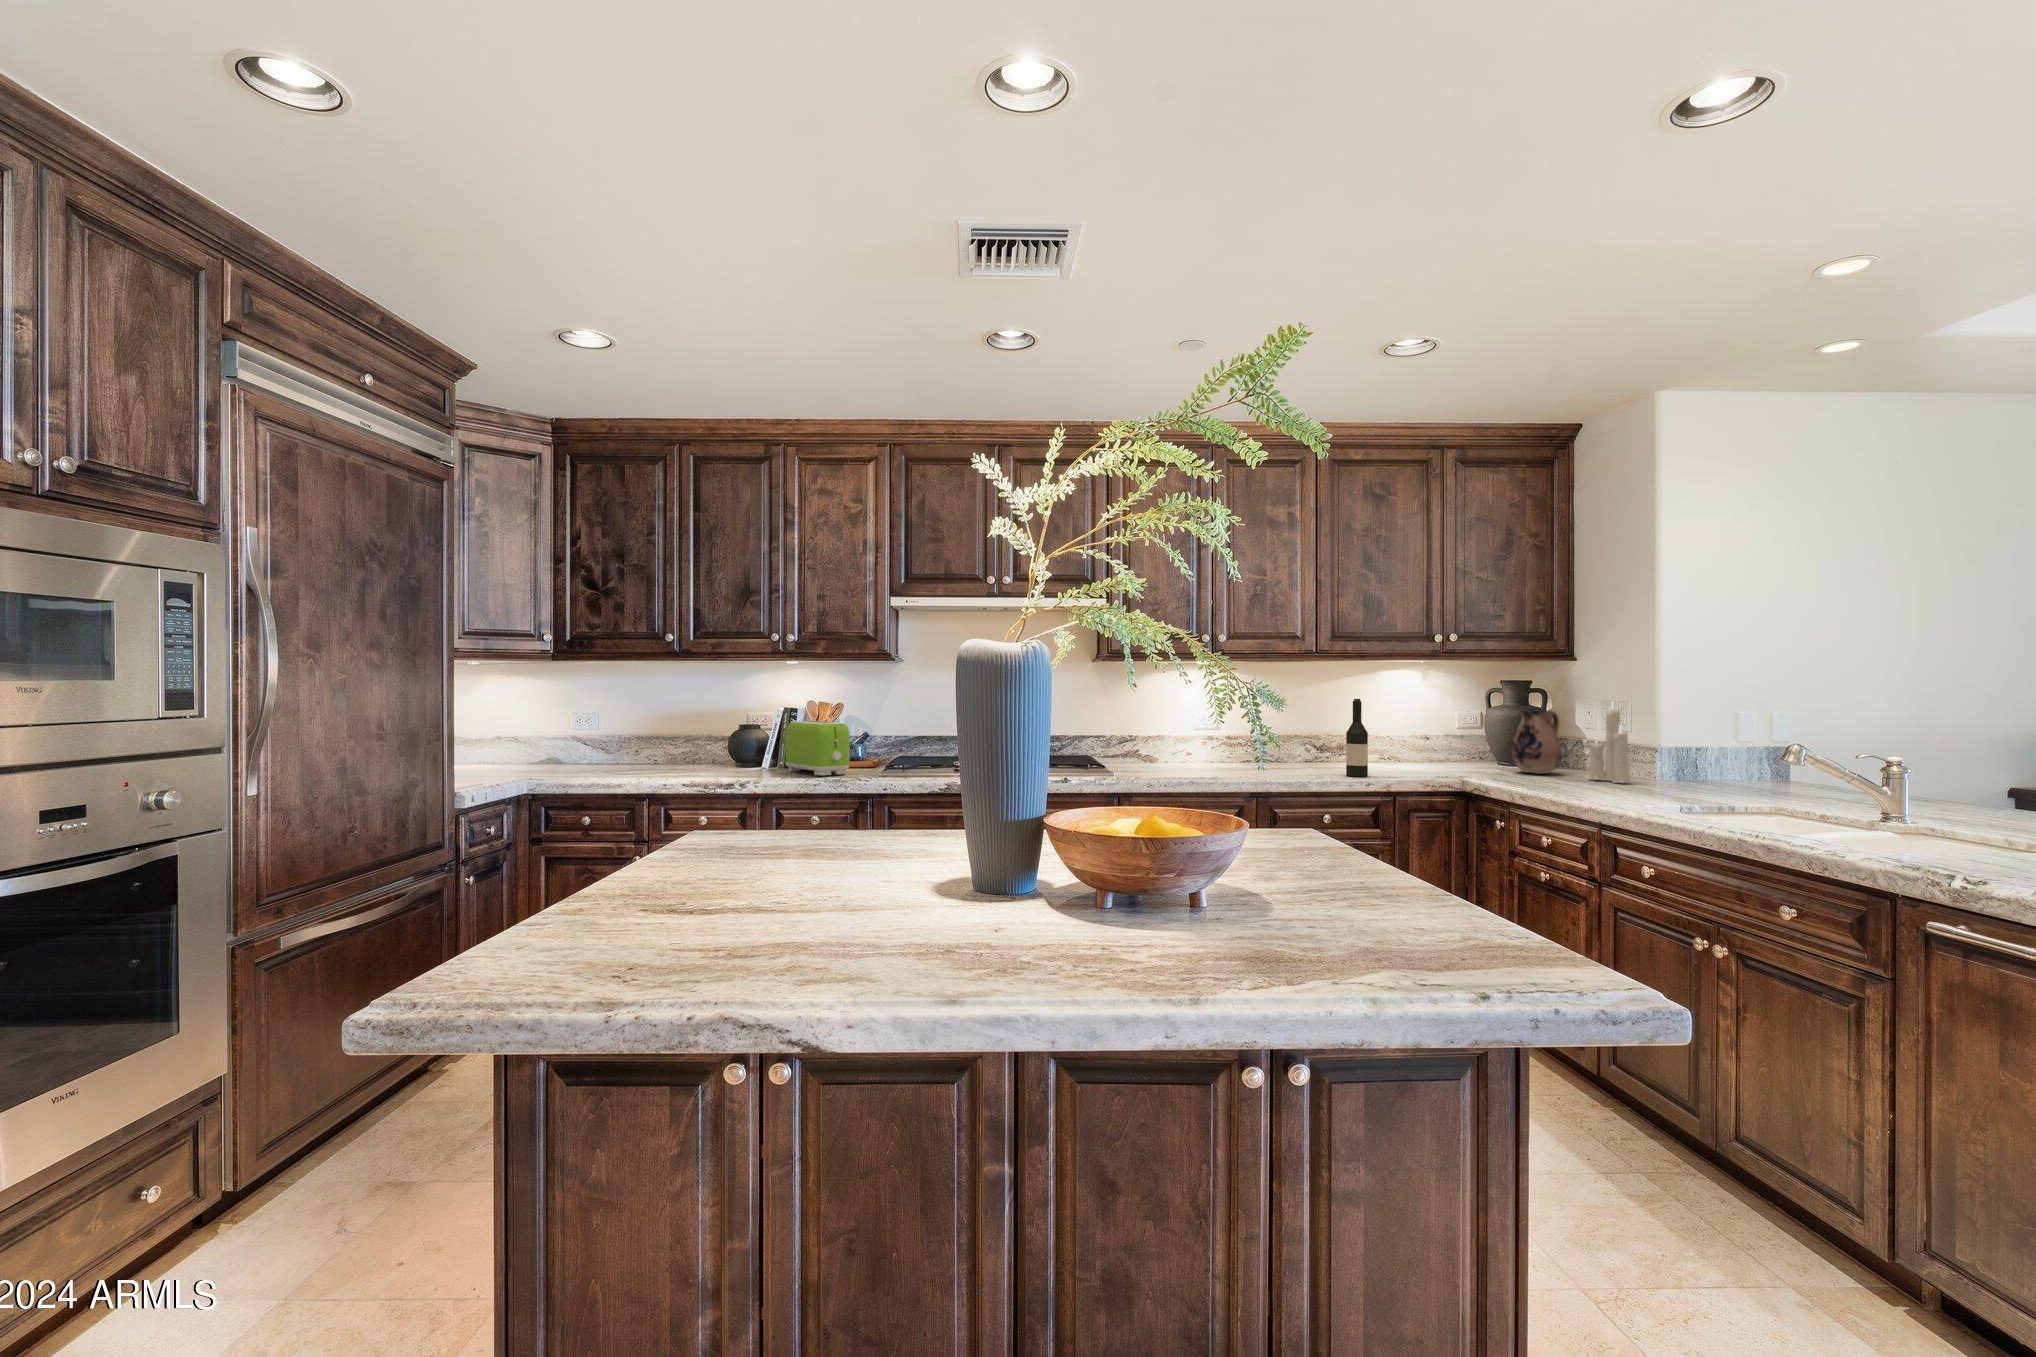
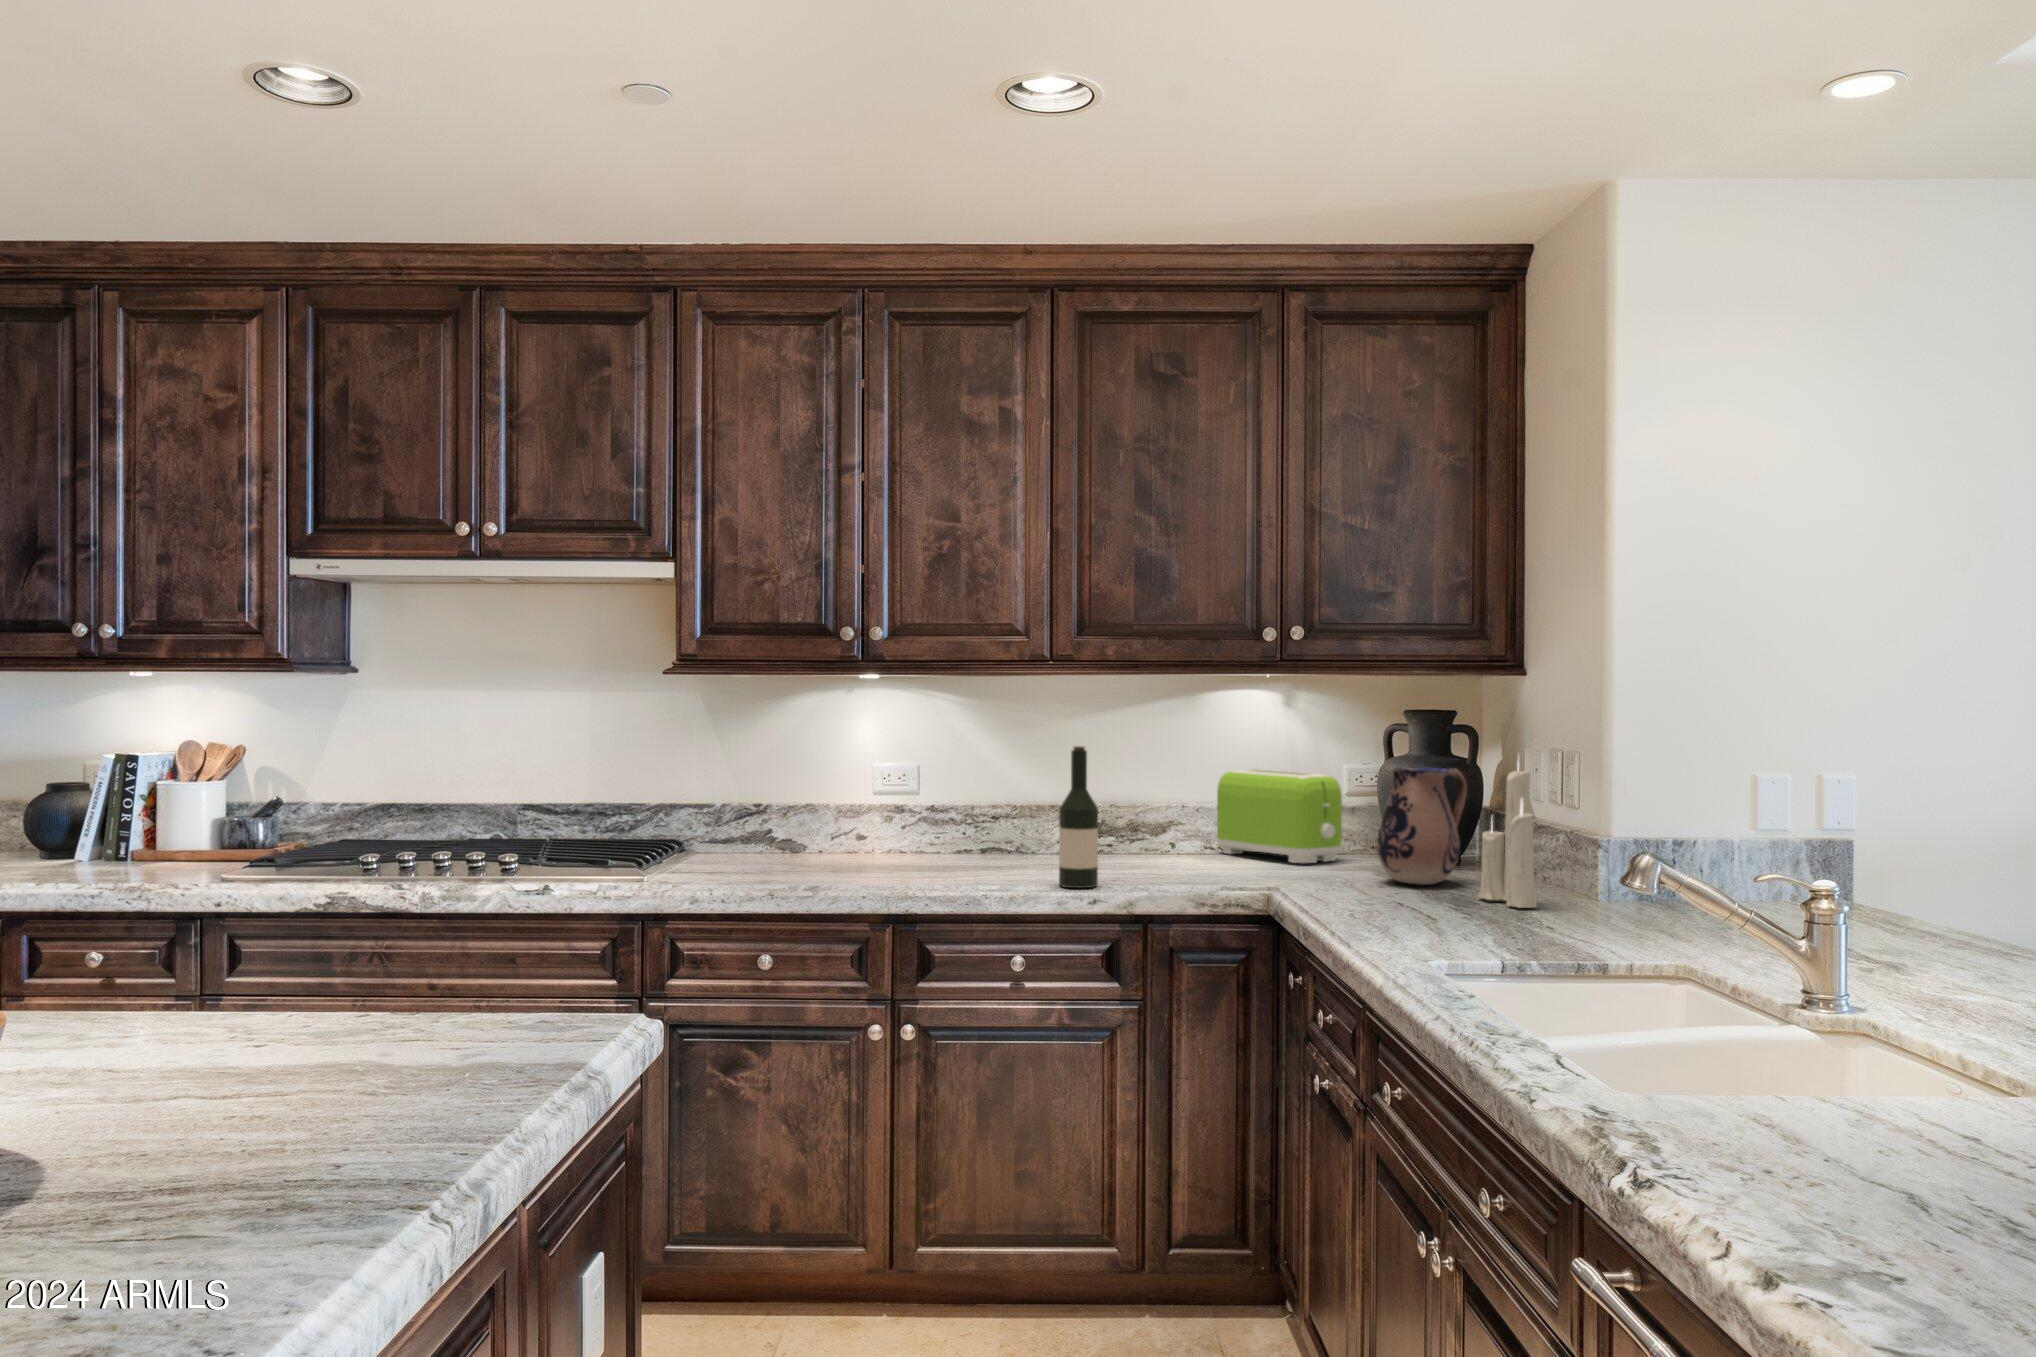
toaster: present [786,721,850,775] -> present [1217,769,1342,863]

